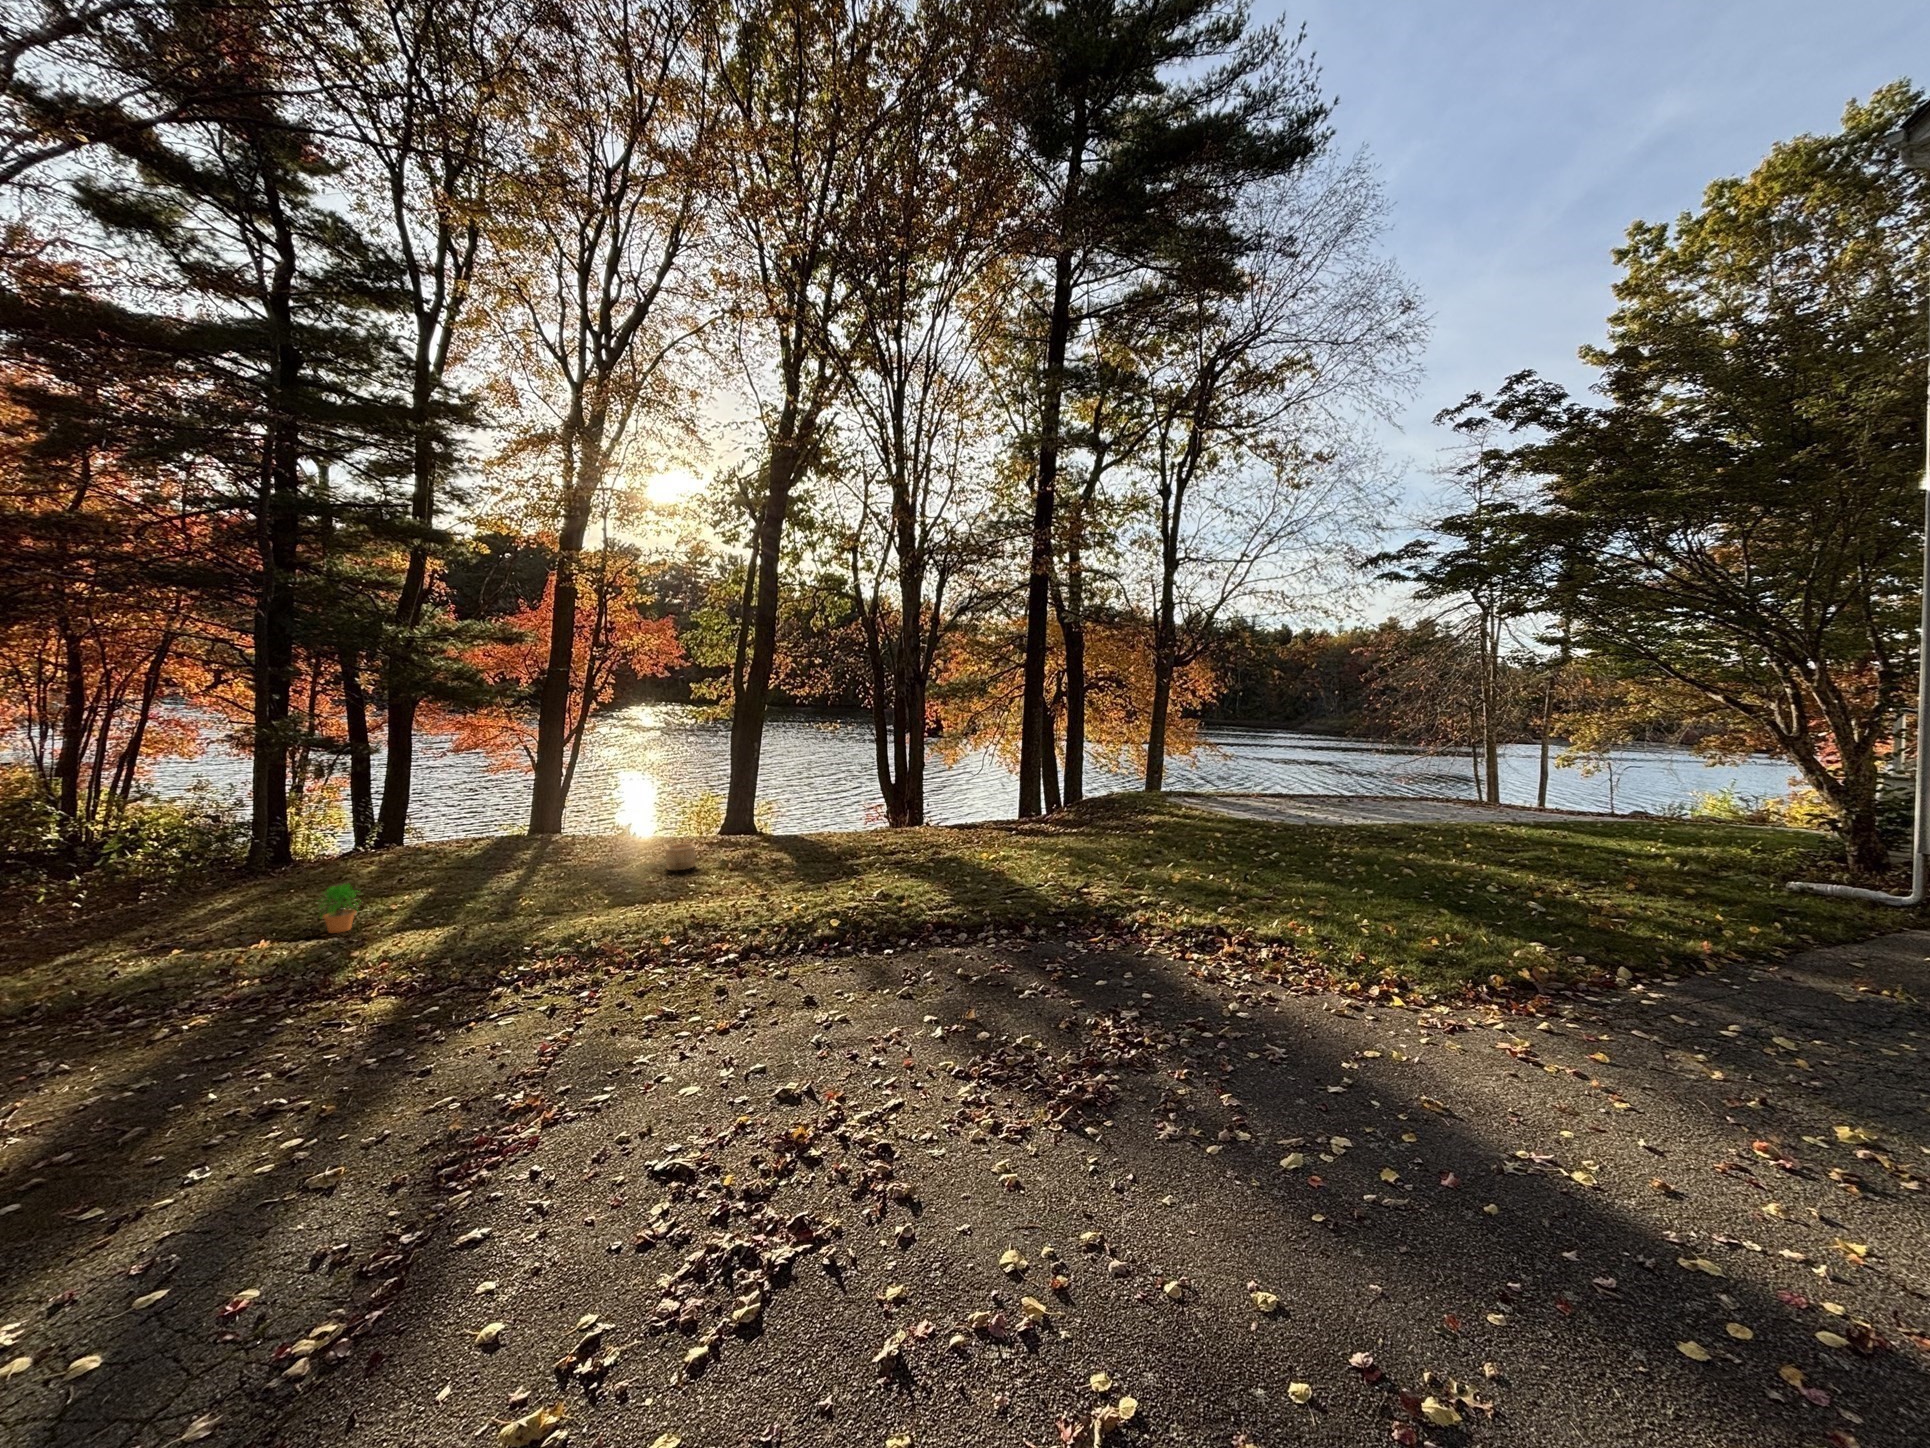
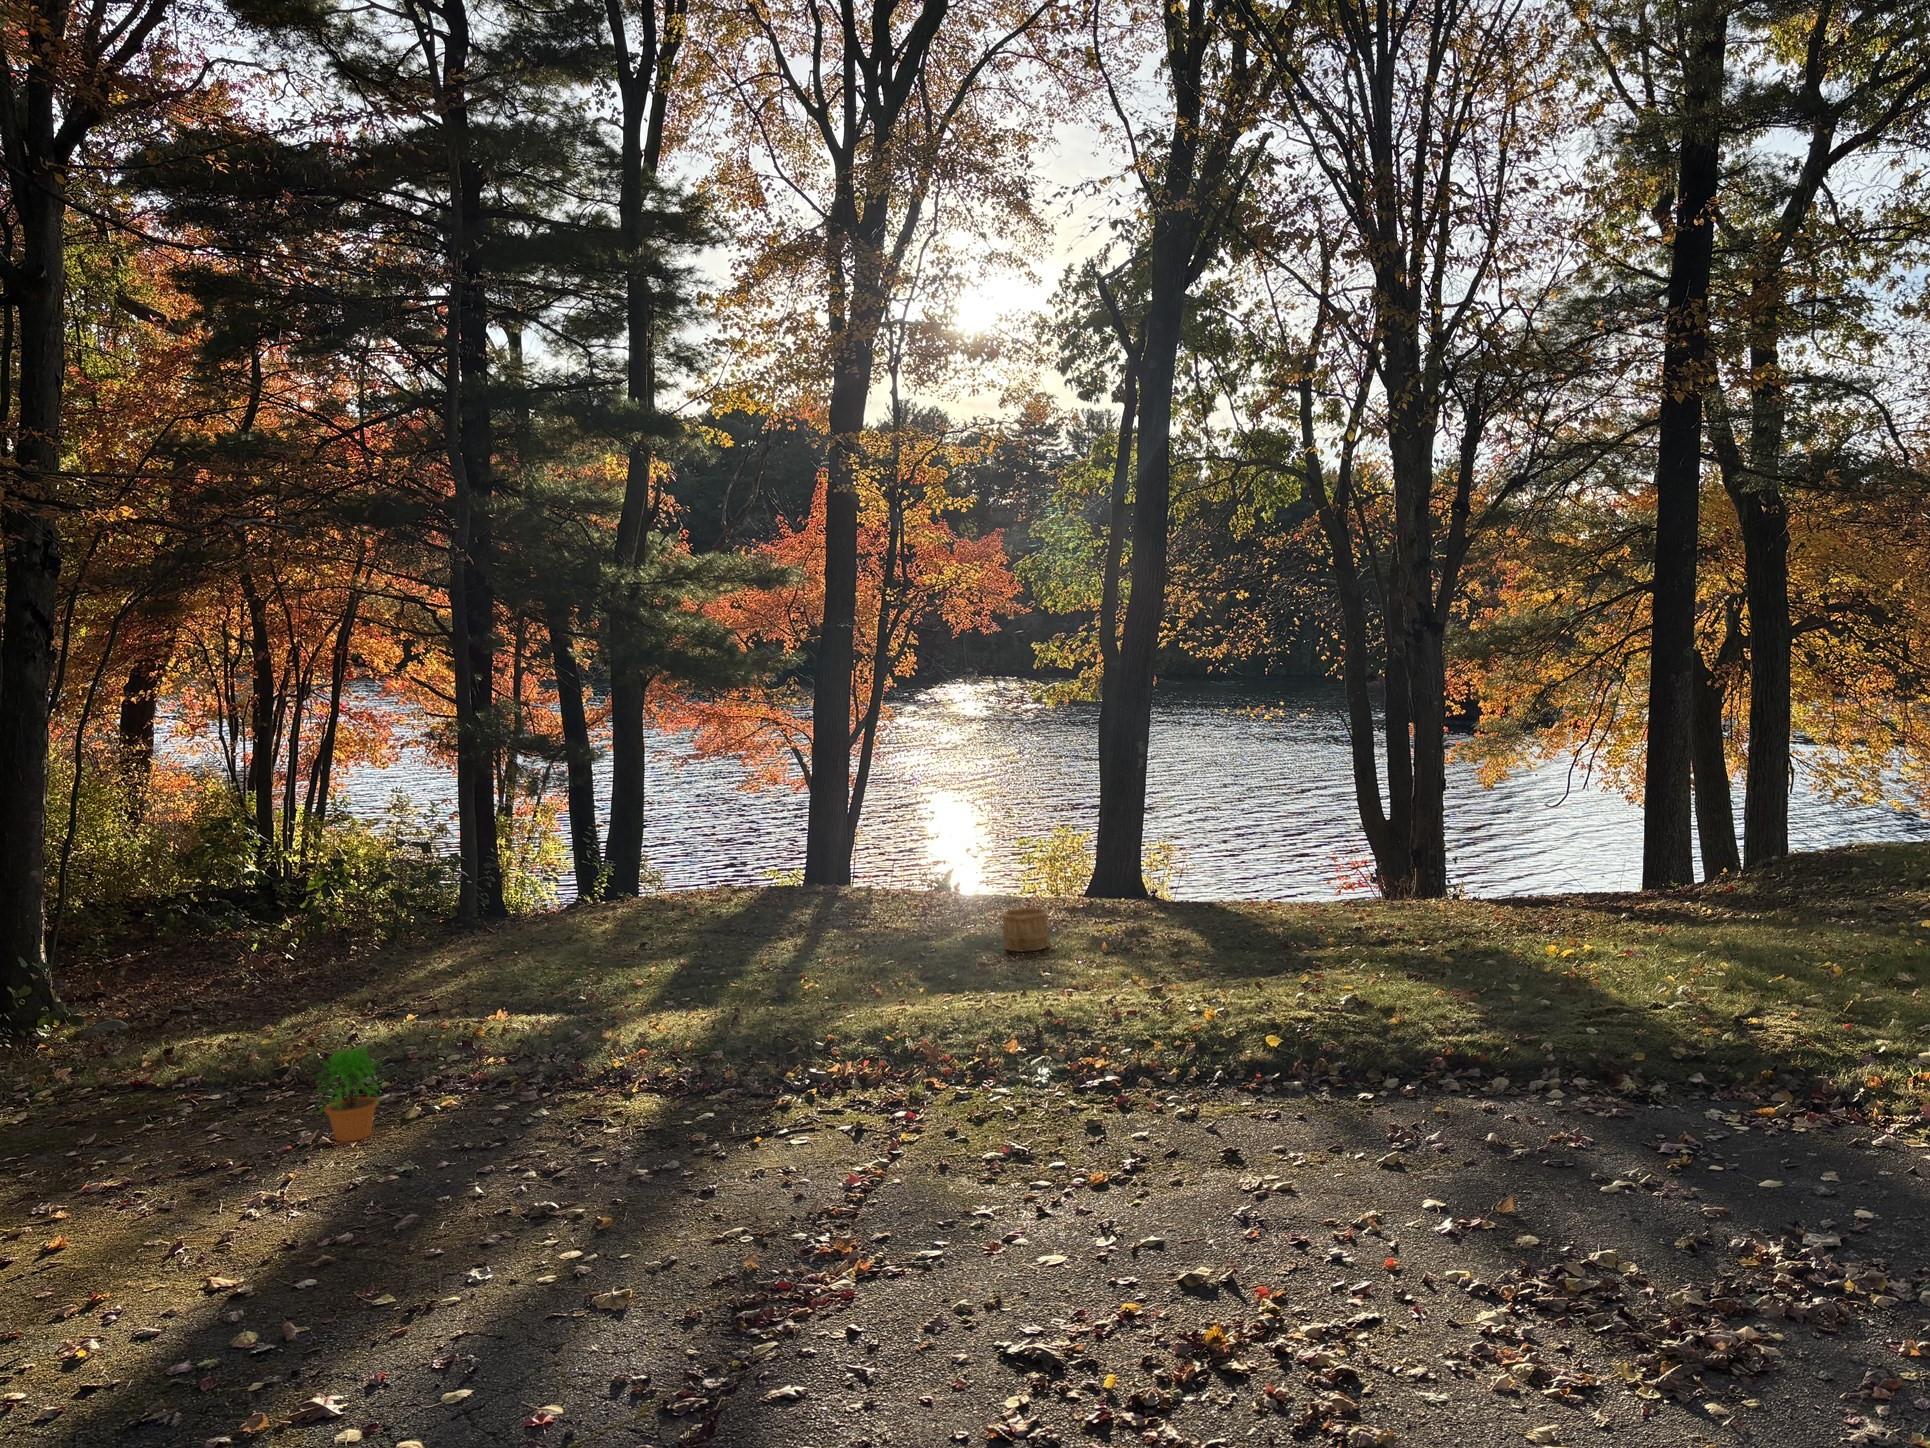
potted plant: present [319,883,358,933] -> present [316,1048,383,1142]

